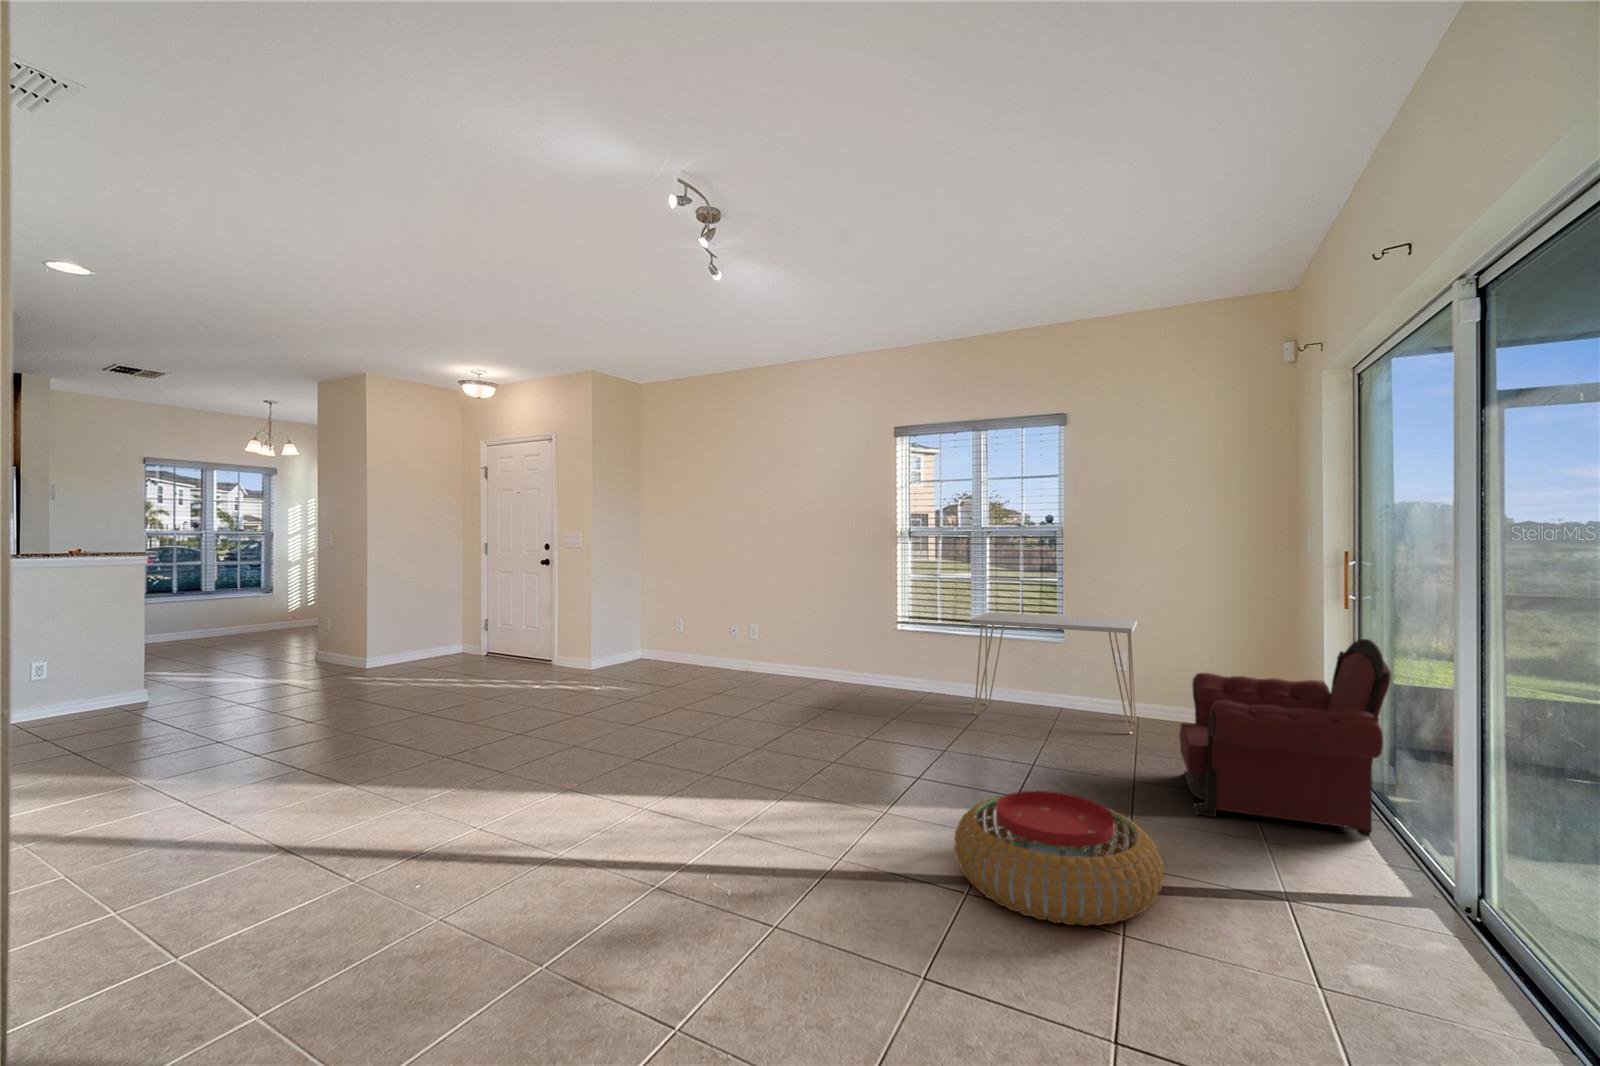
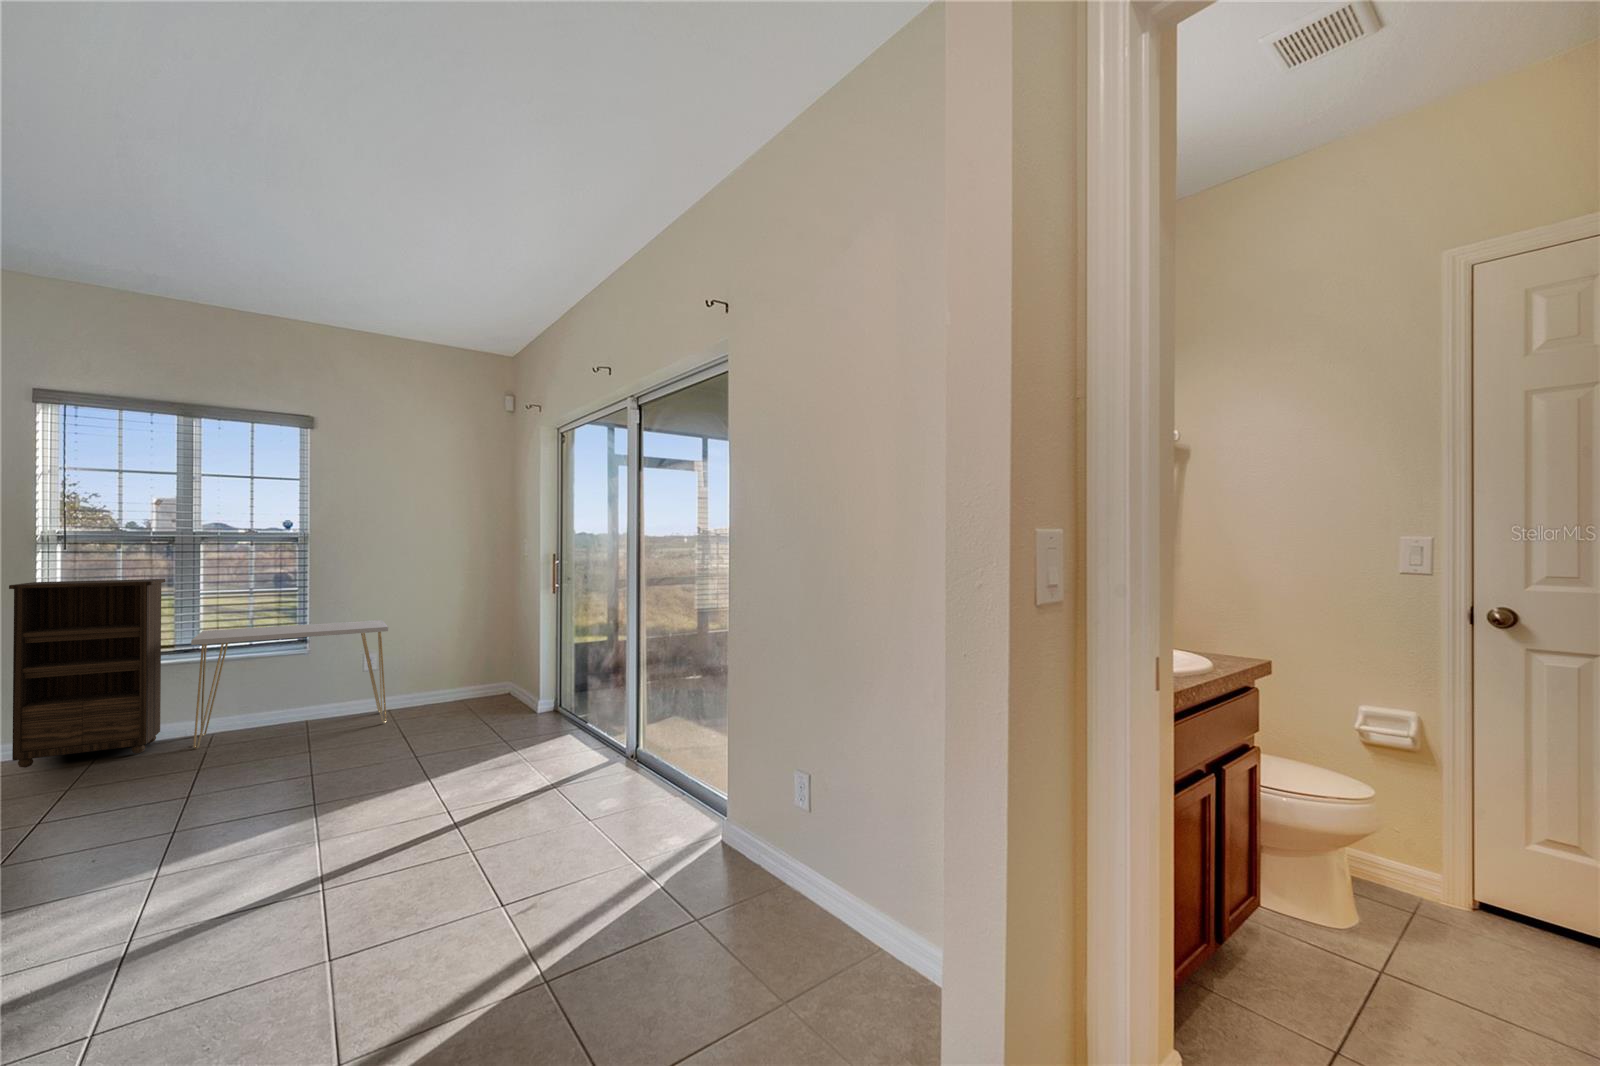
bookshelf: none [874,564,963,708] -> present [9,579,165,768]
armchair: present [1179,639,1391,837] -> none [446,612,590,763]
pouf: present [954,791,1163,926] -> none [290,768,489,880]

